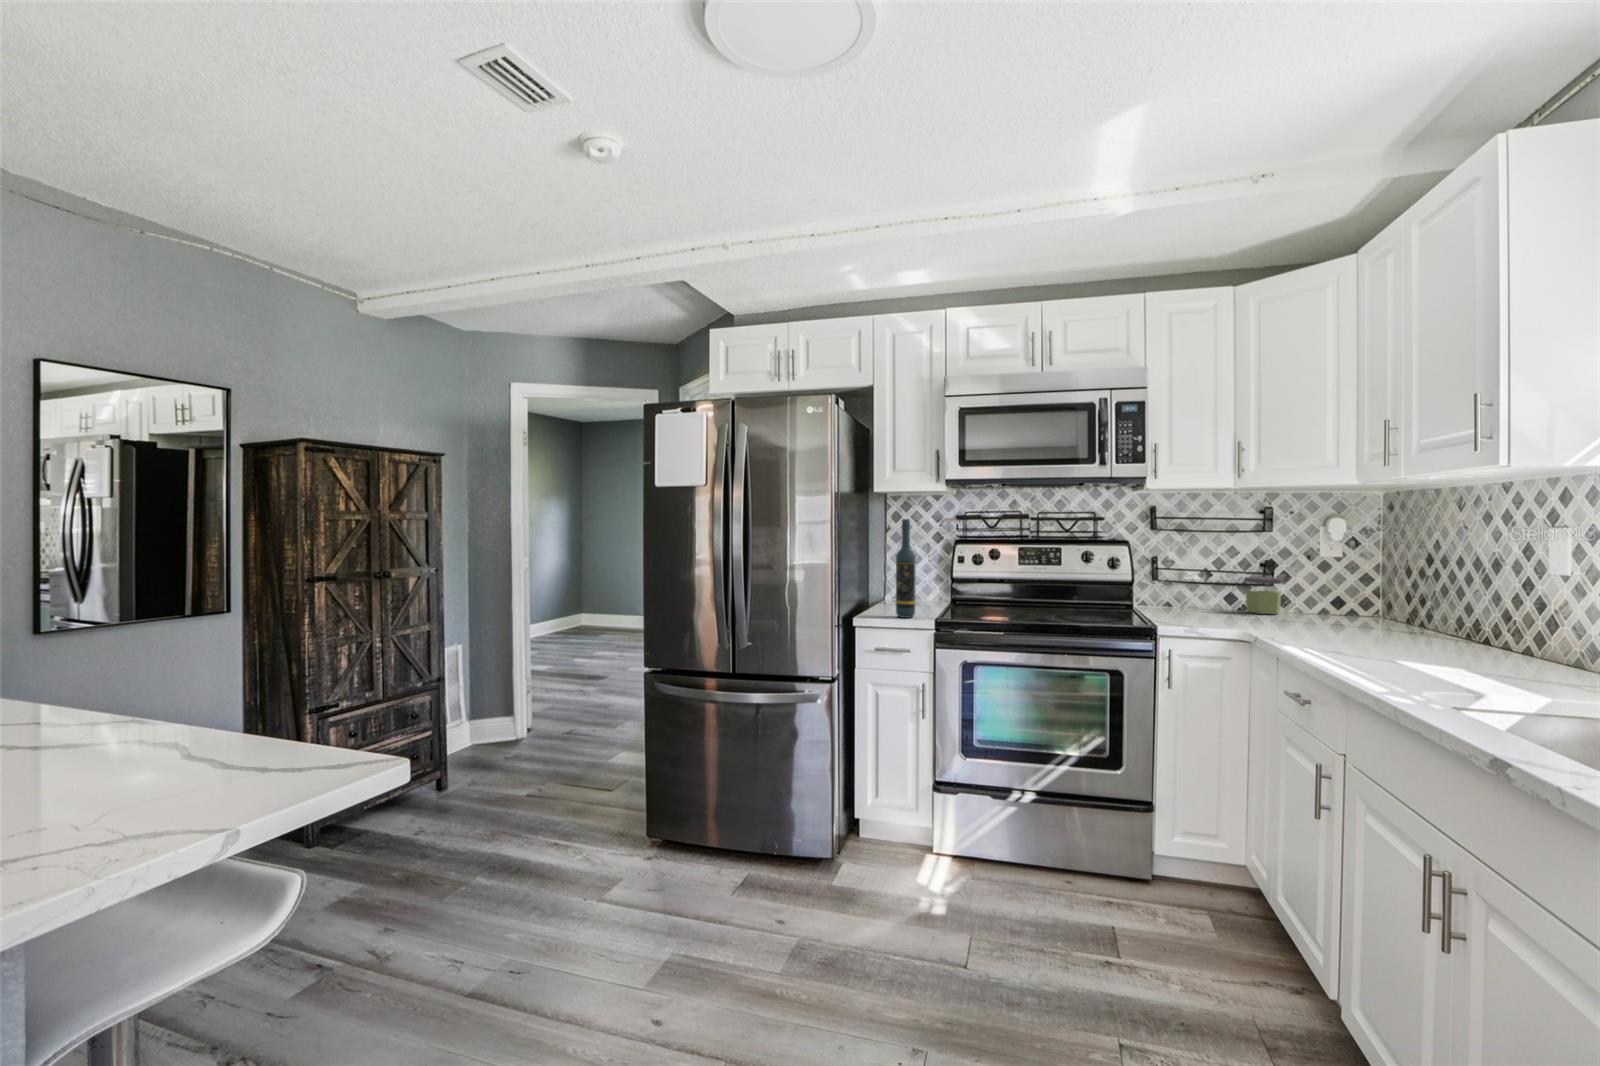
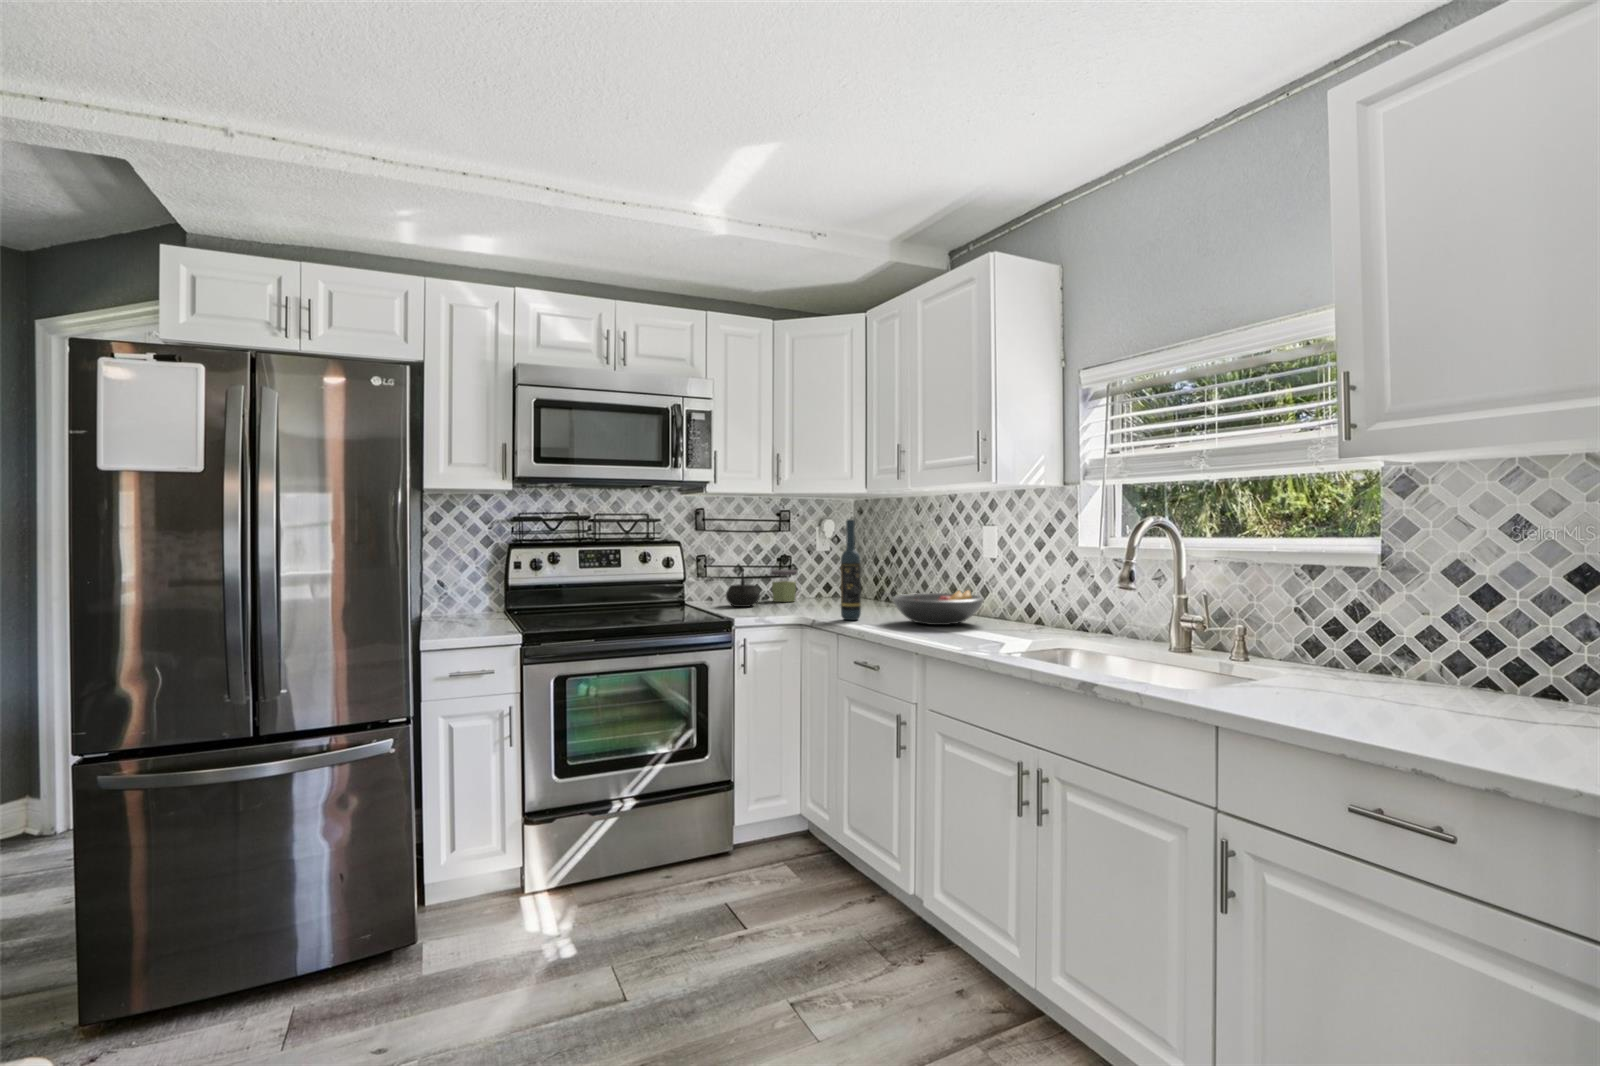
wine bottle: present [896,519,915,618] -> present [841,520,861,620]
kettle: none [1177,571,1221,615] -> present [726,568,760,607]
fruit bowl: none [1364,617,1536,665] -> present [892,589,984,625]

